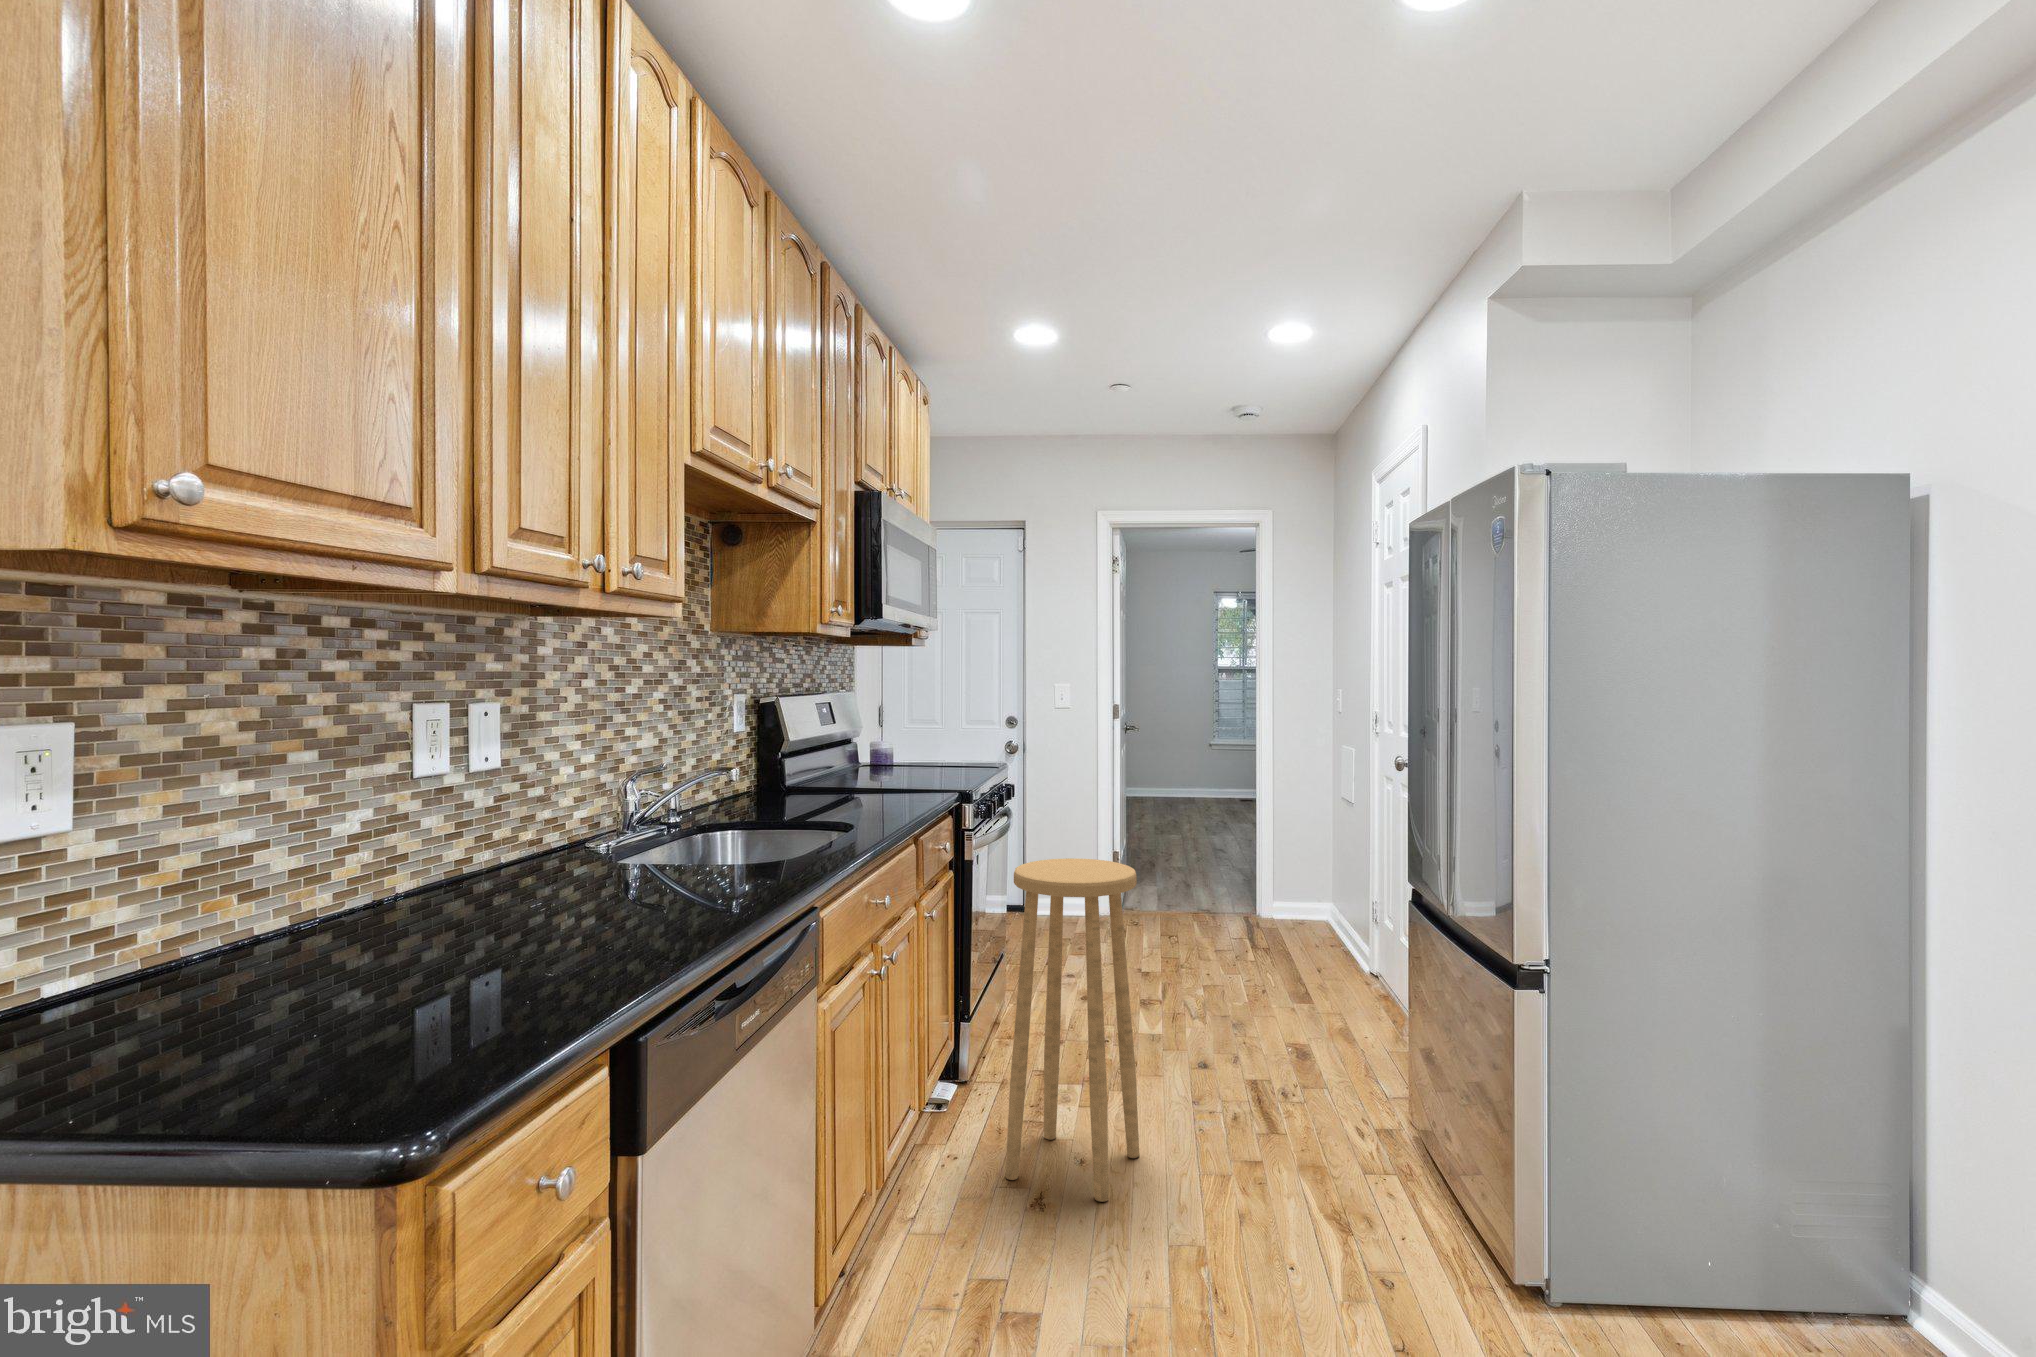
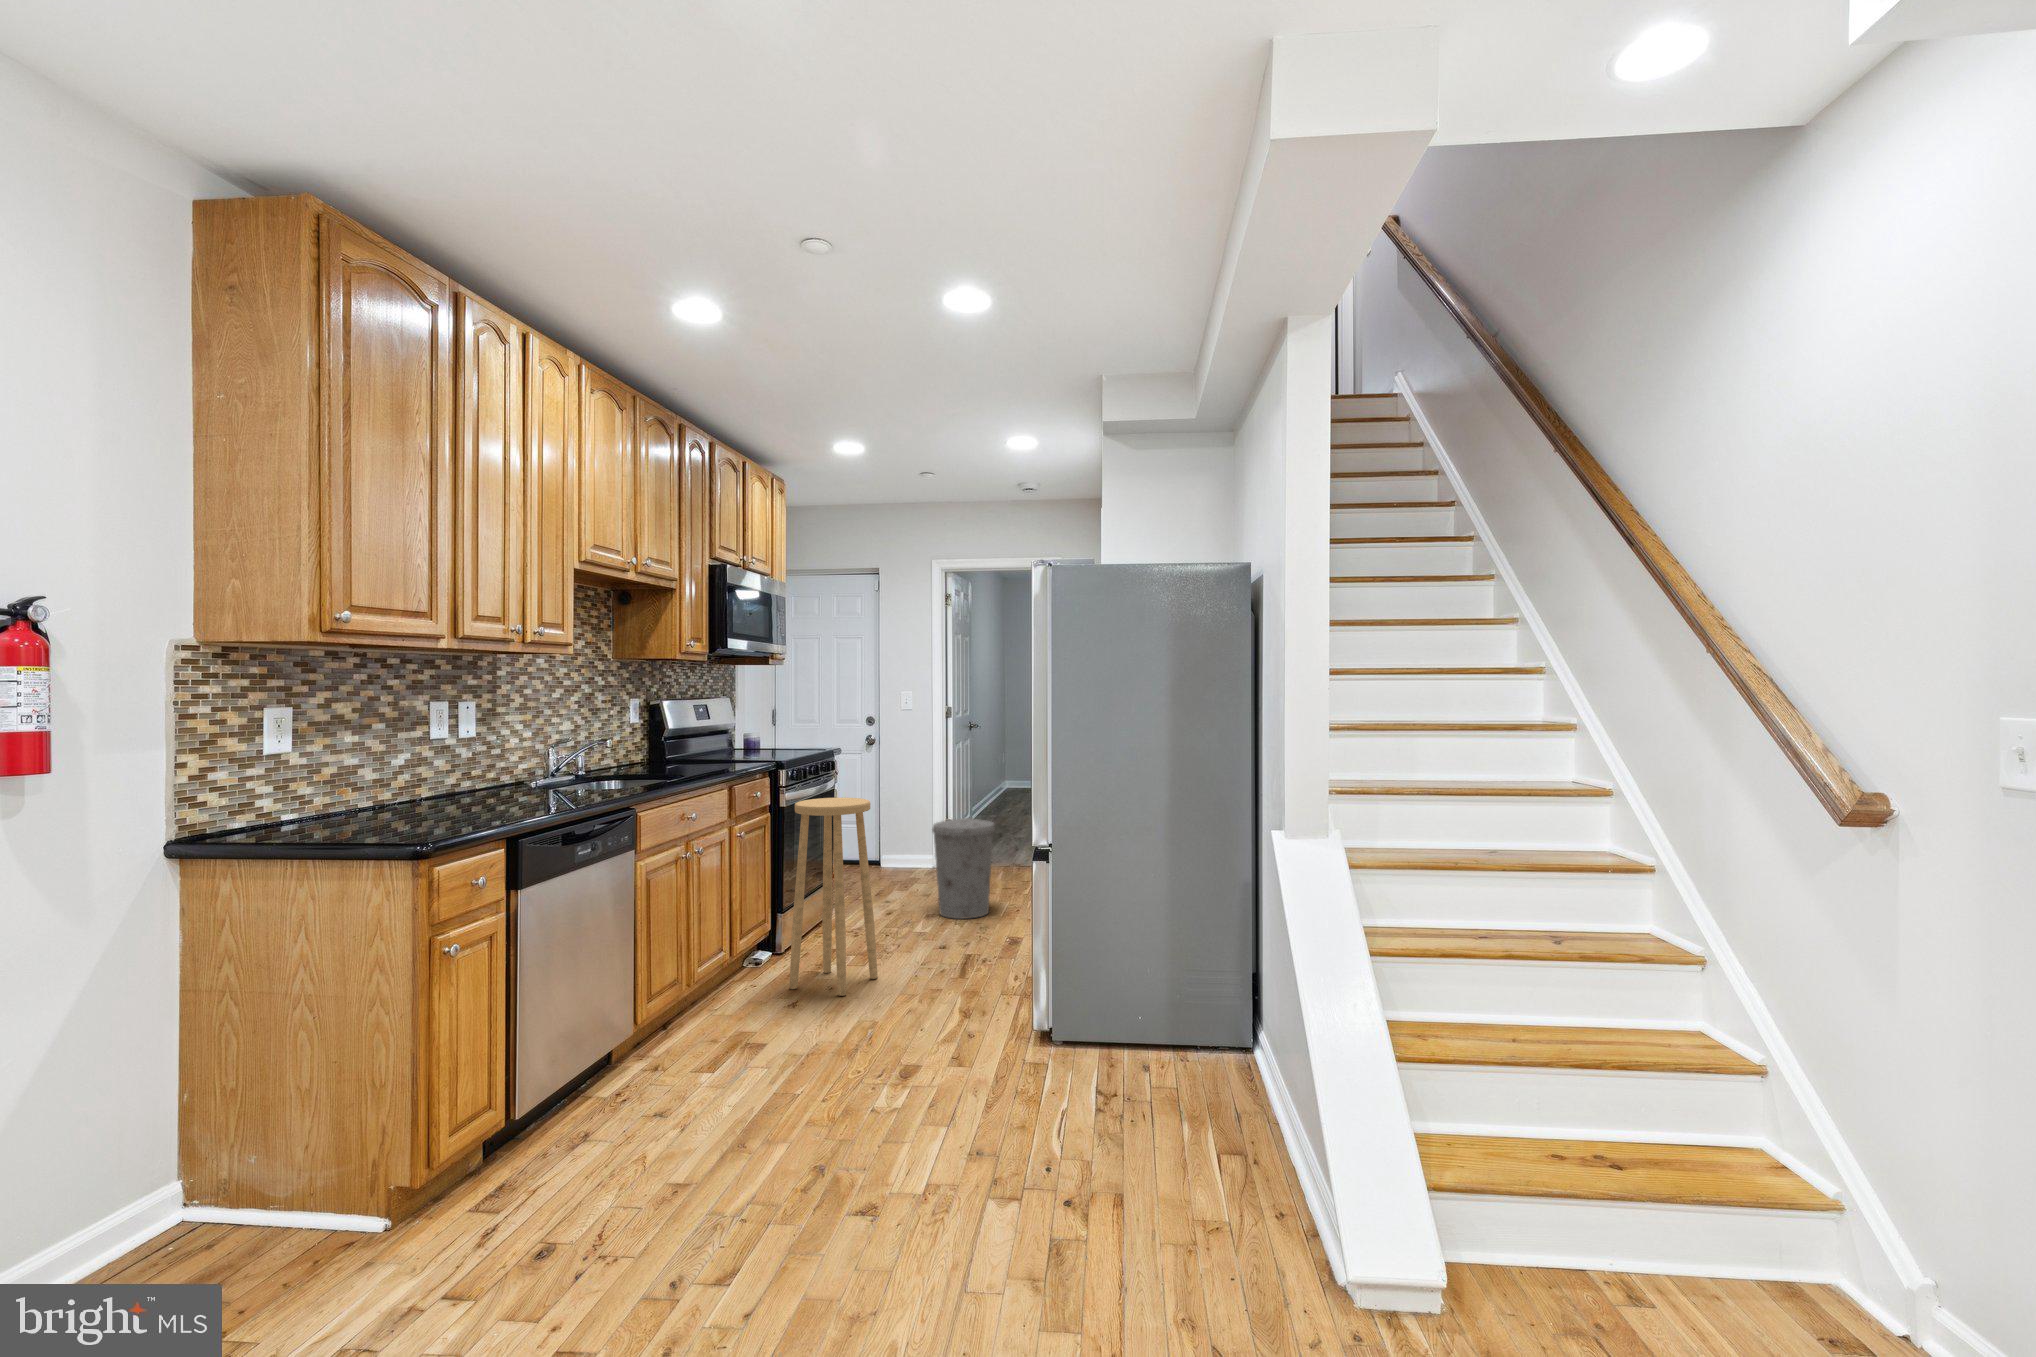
trash can: none [1147,871,1240,1021] -> present [932,818,995,919]

